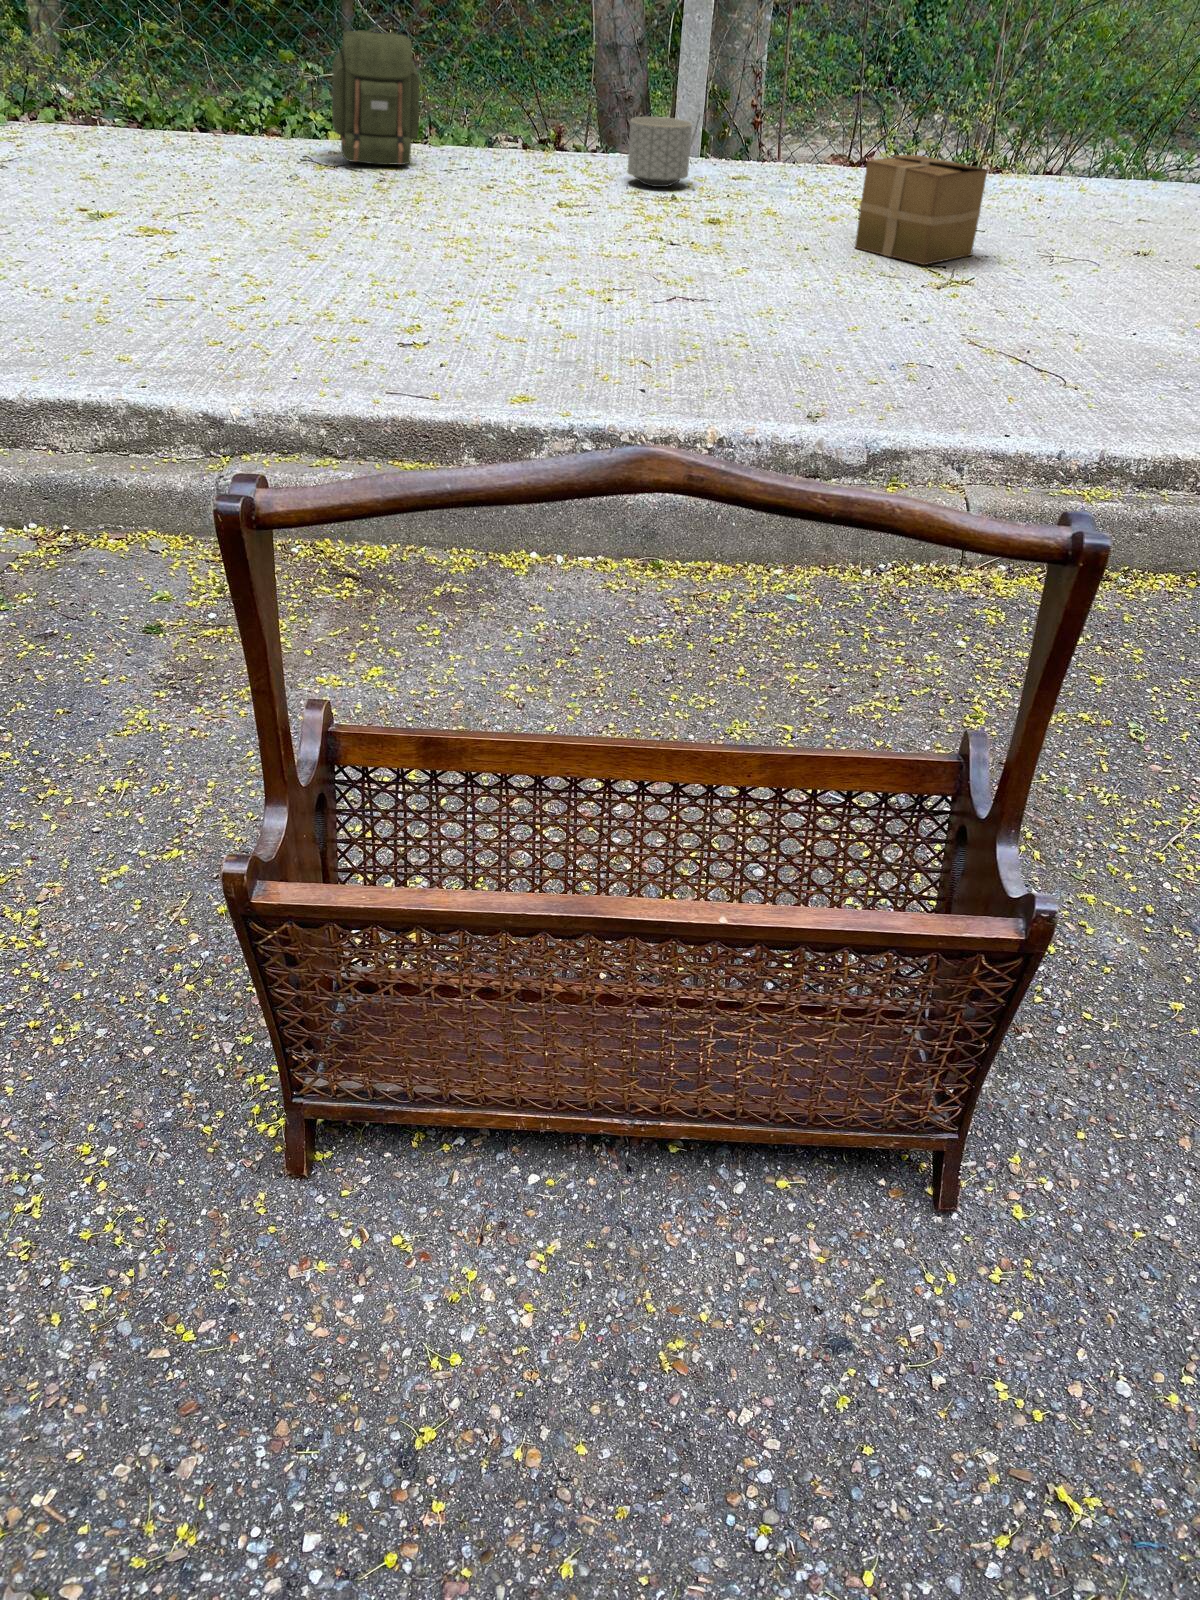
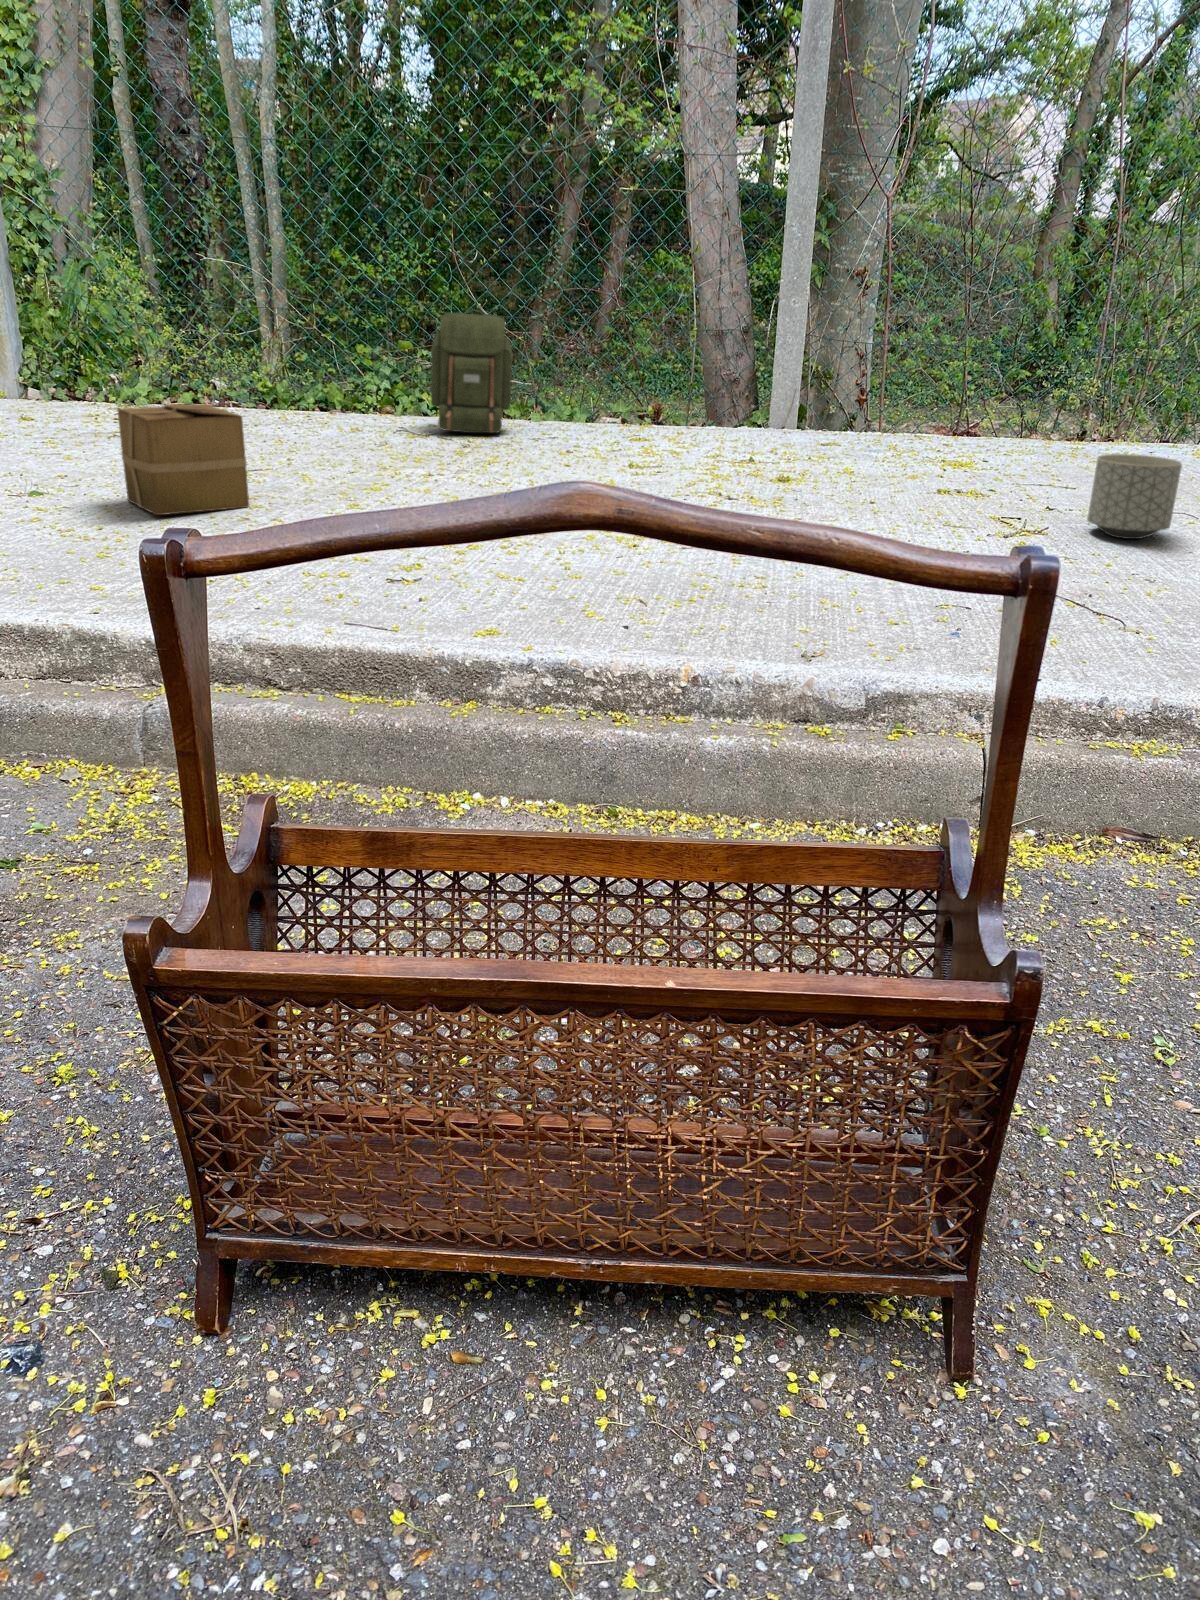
planter: present [627,117,692,187] -> present [1087,454,1182,539]
cardboard box: present [855,155,987,265] -> present [118,404,249,515]

